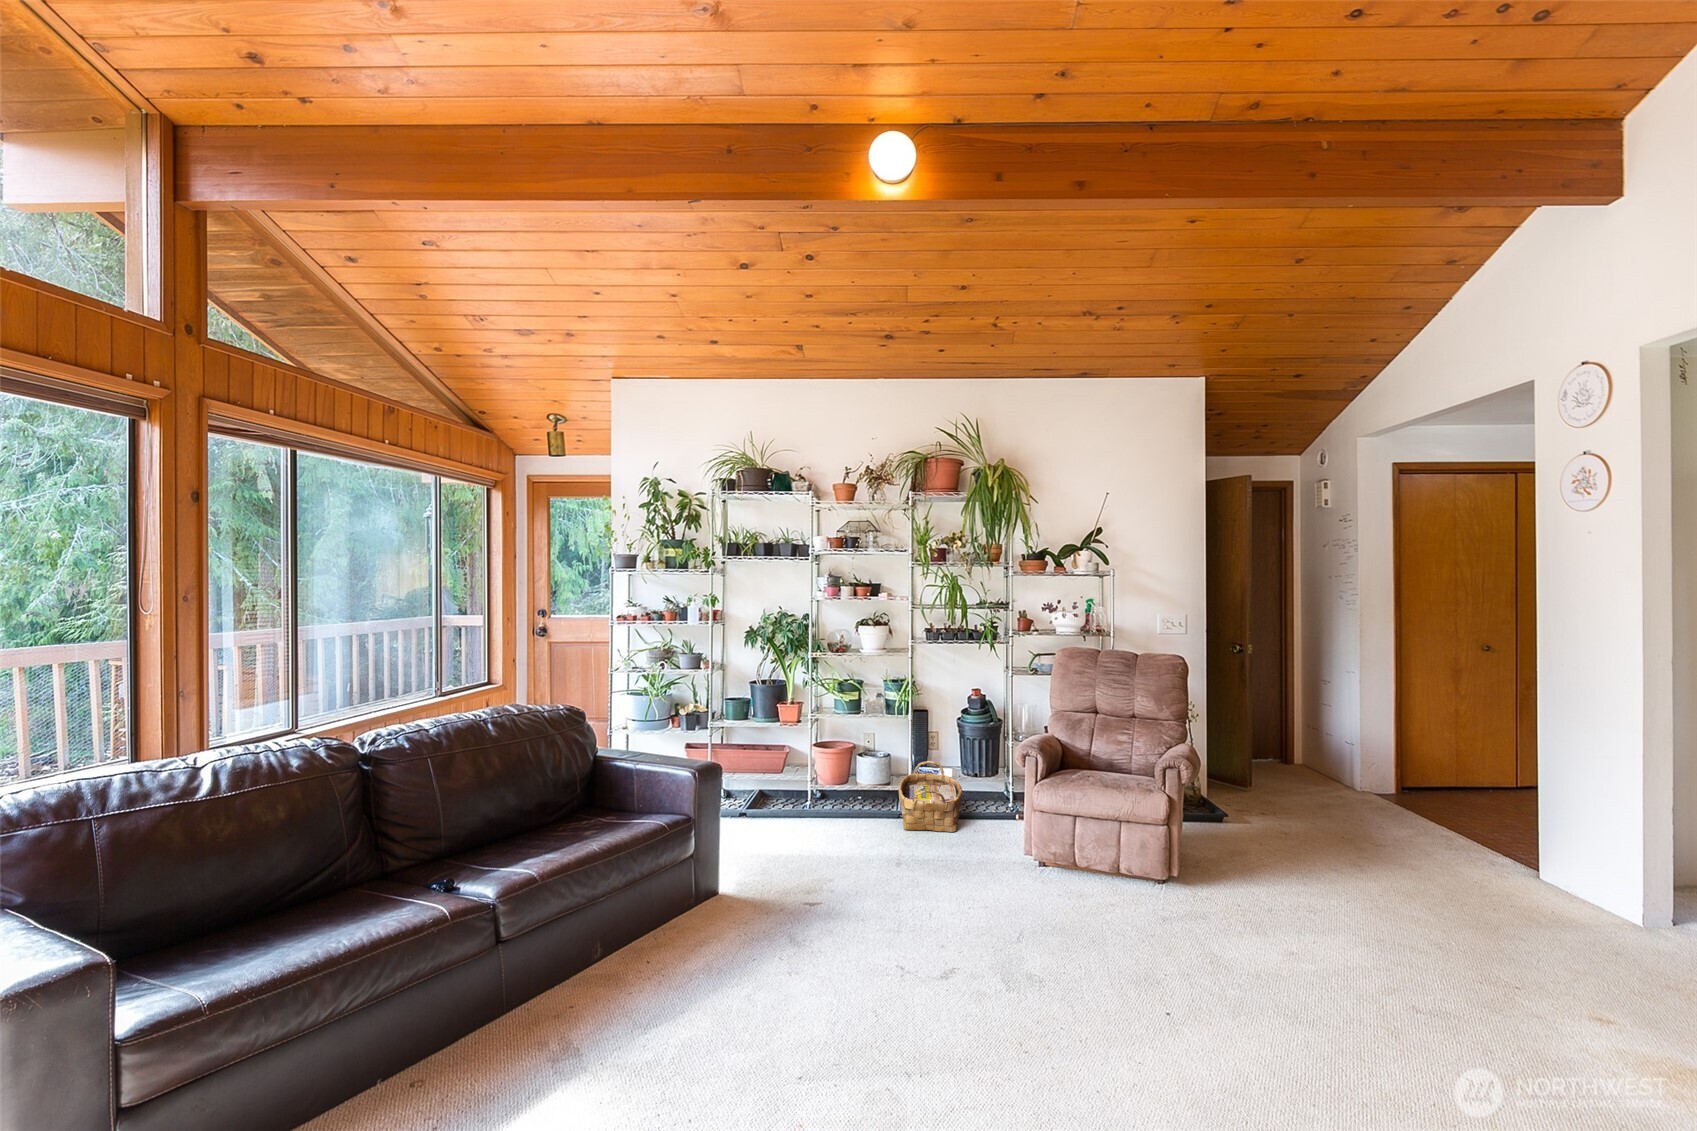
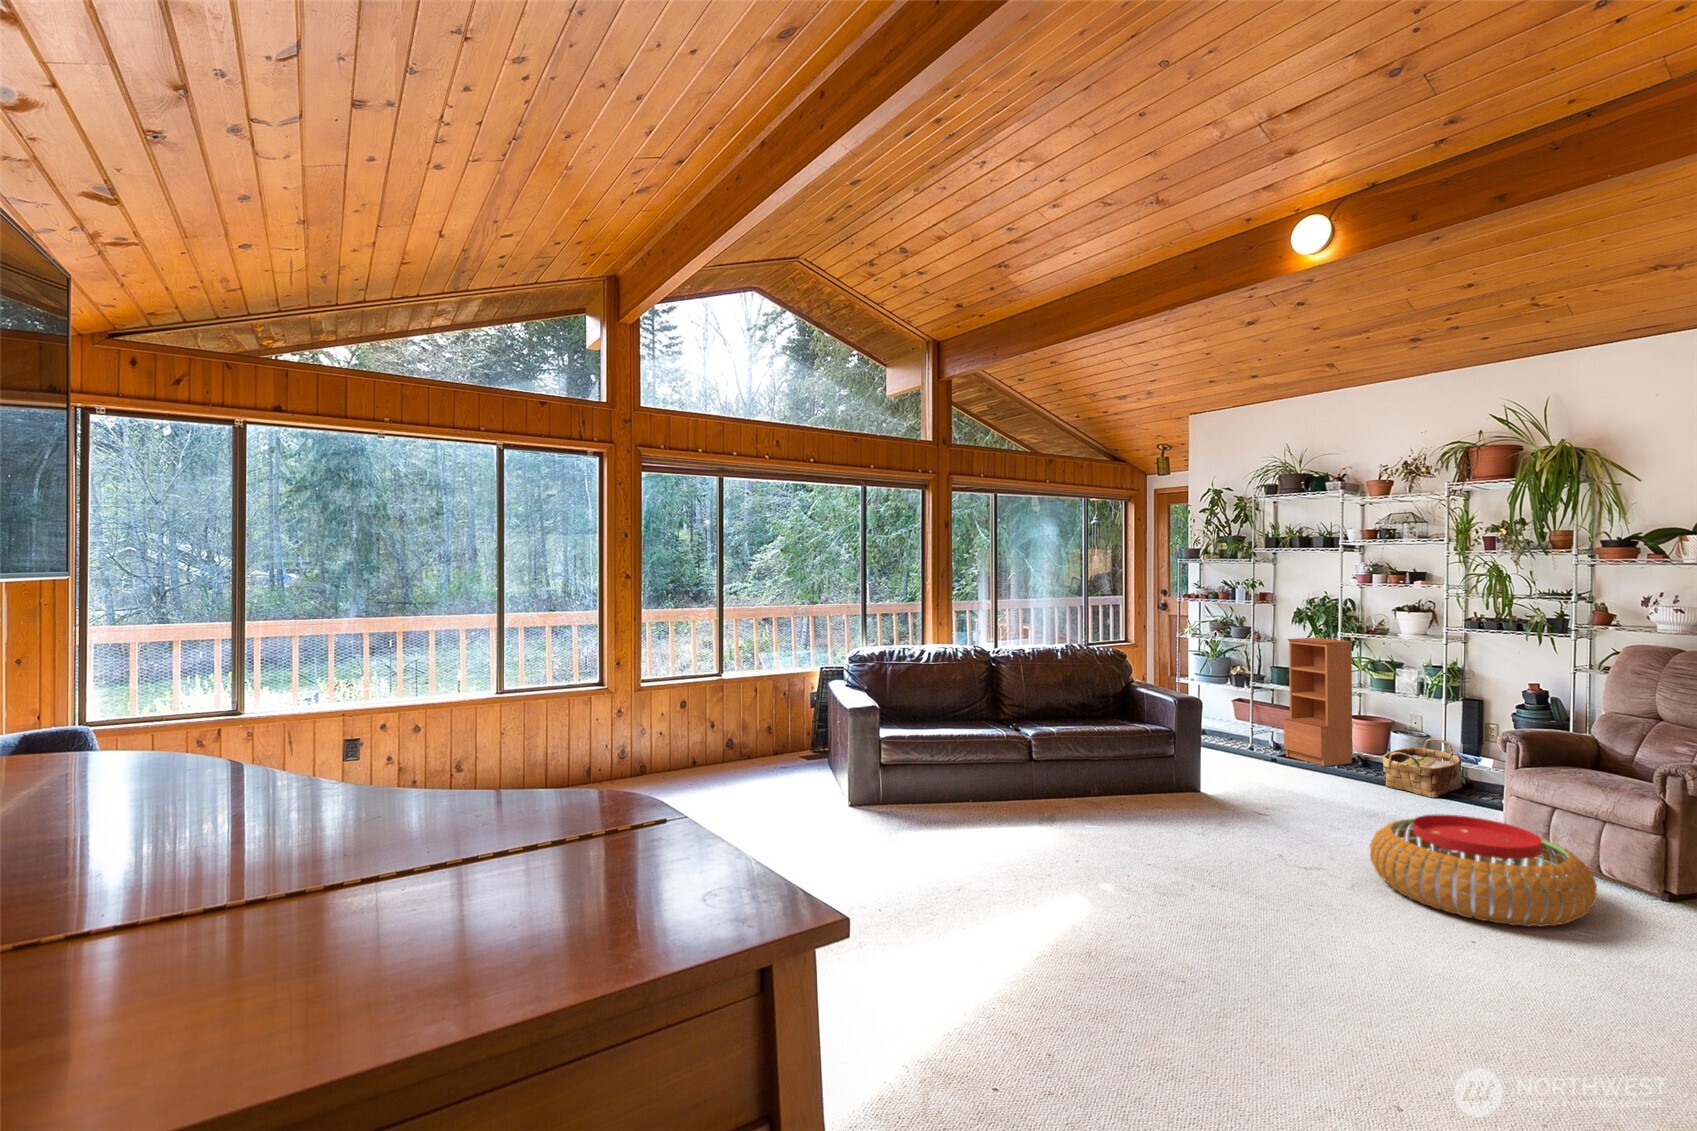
bookcase: none [768,663,833,817] -> present [1284,638,1353,766]
pouf: none [1103,888,1351,1058] -> present [1370,815,1597,927]

